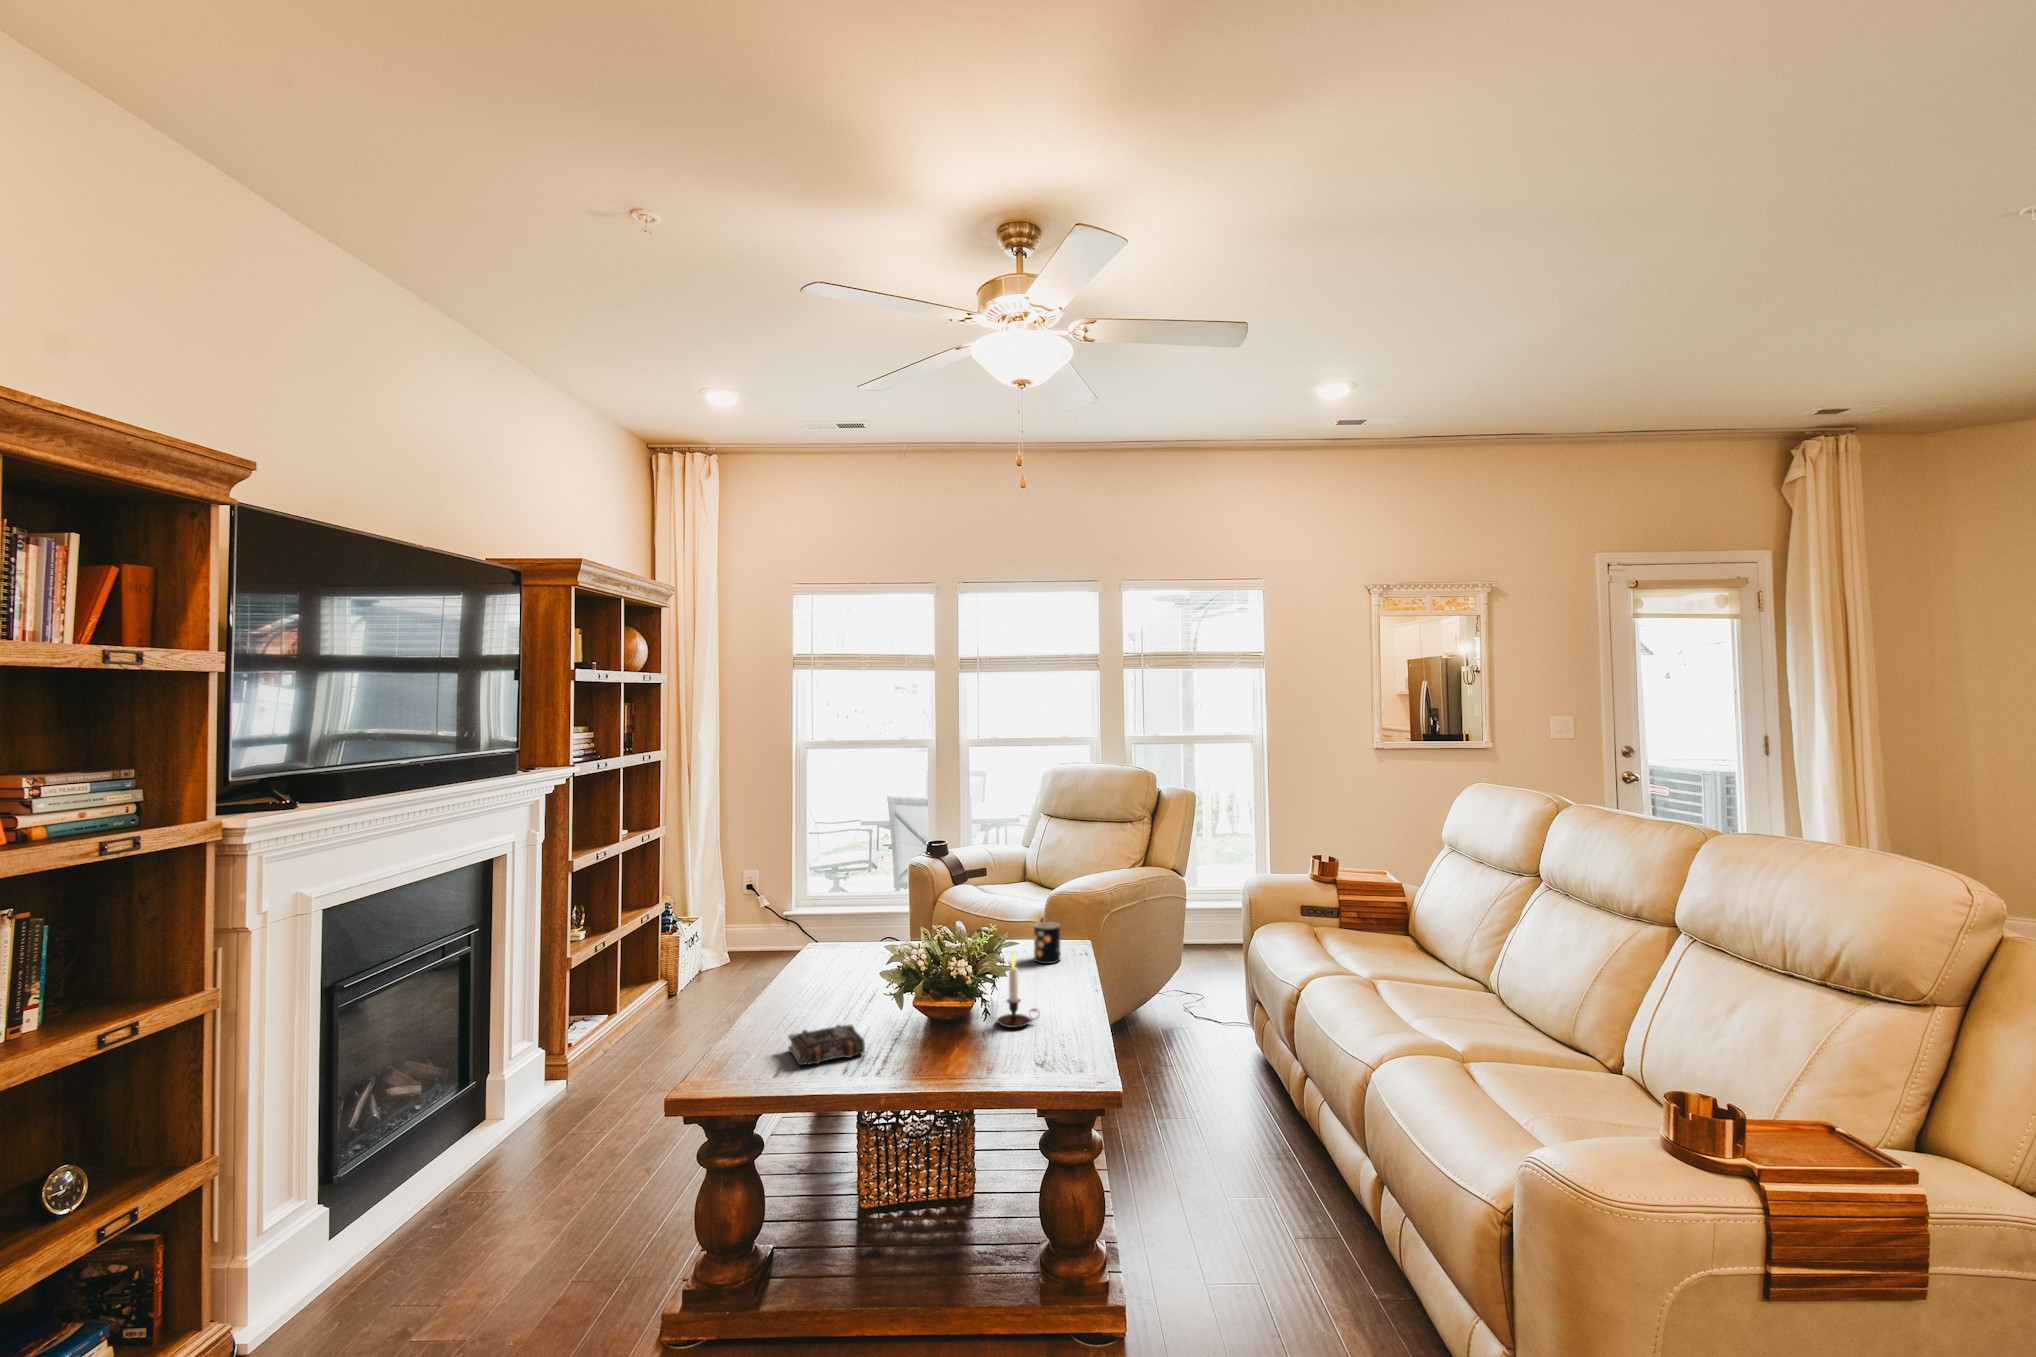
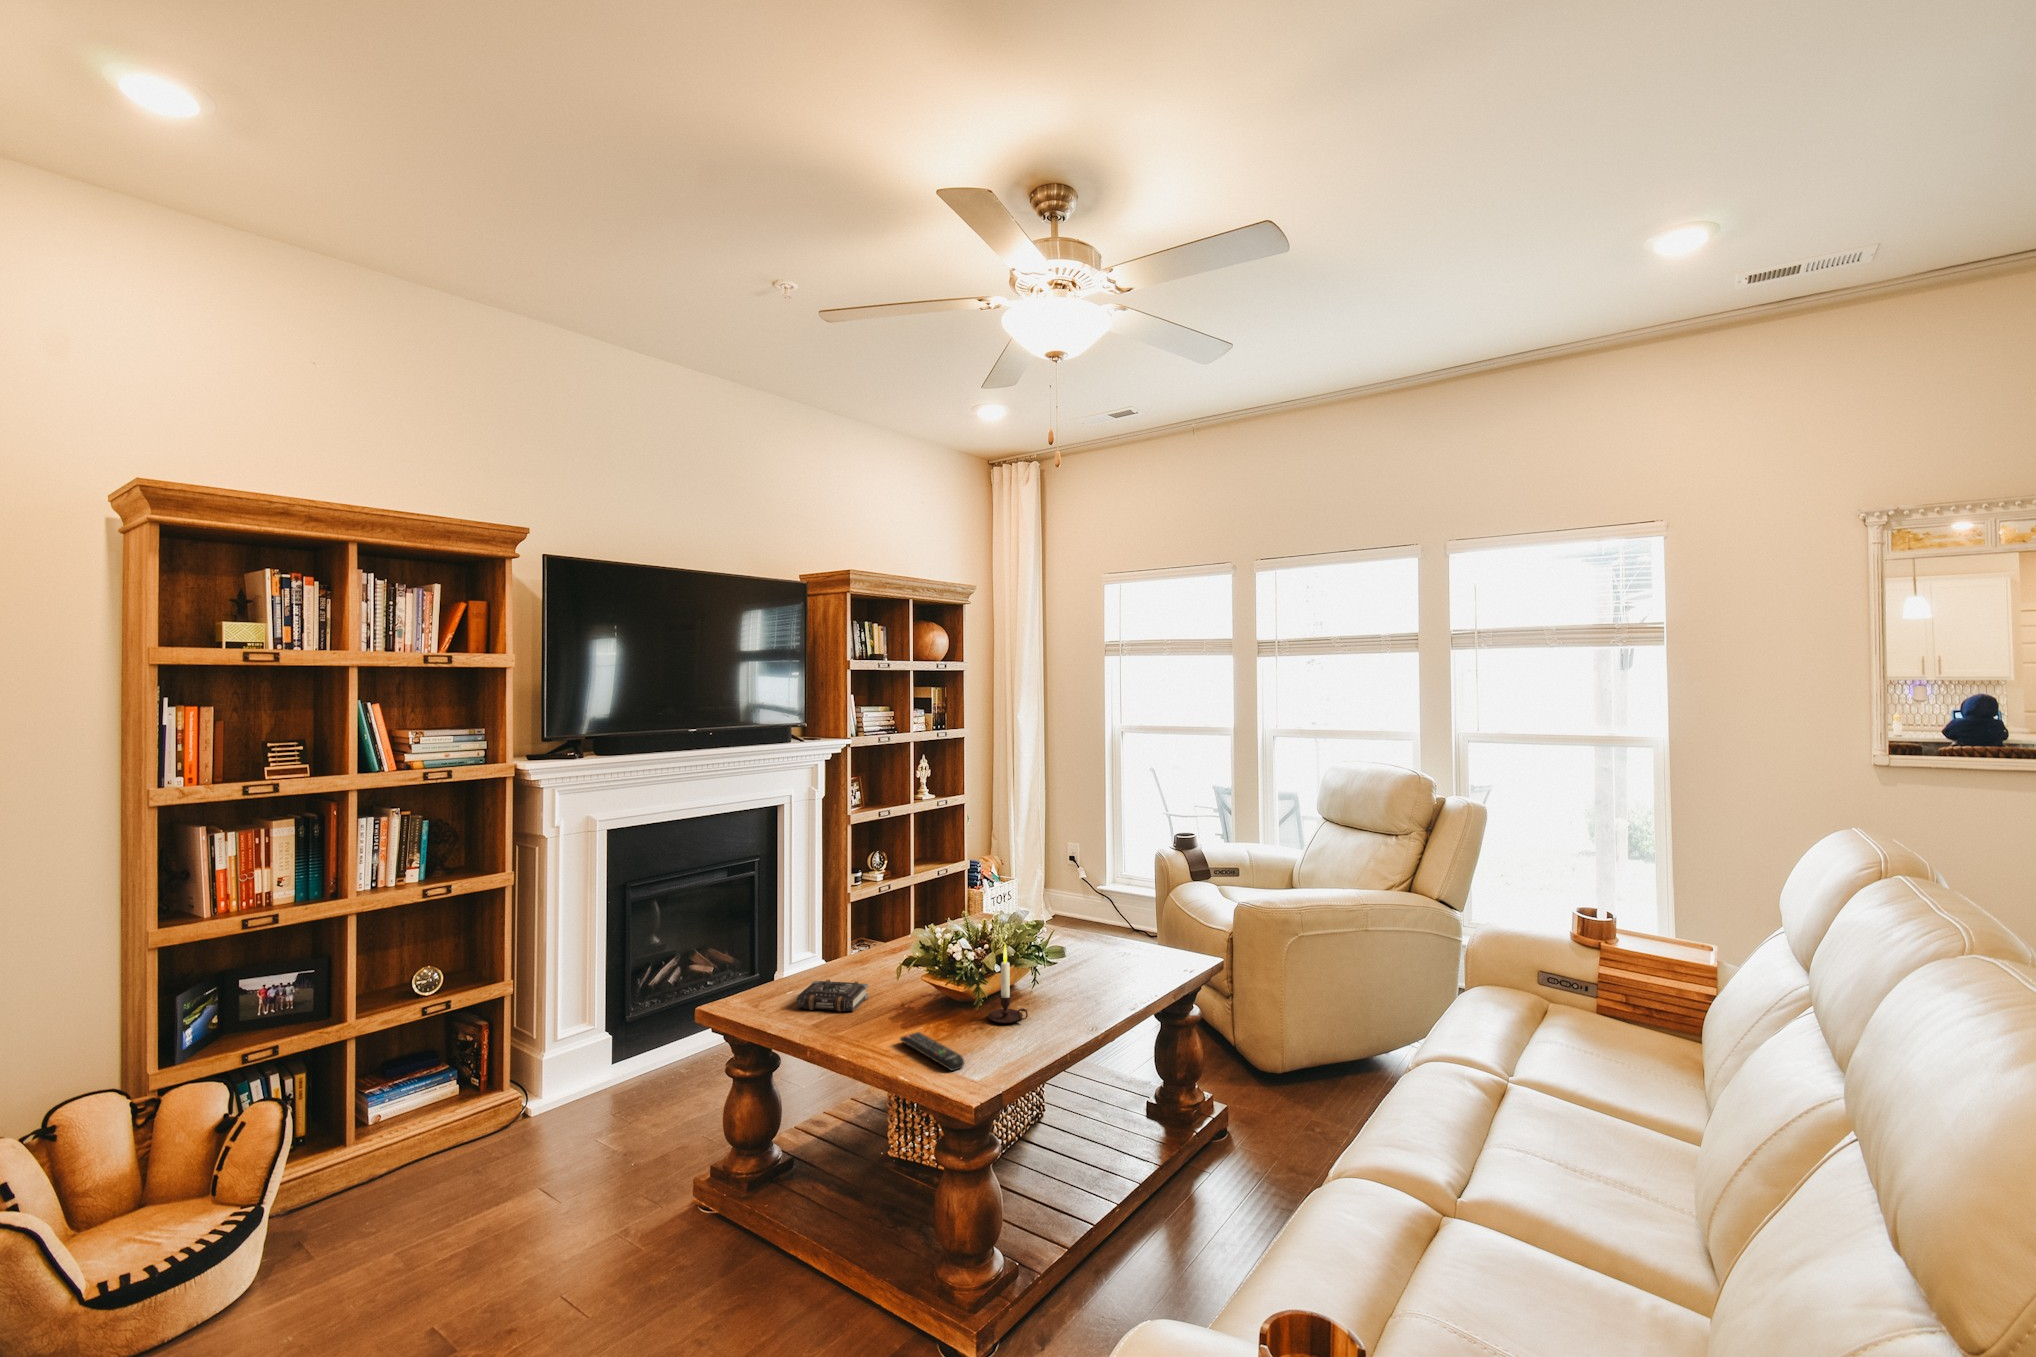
mug: present [1034,922,1060,964] -> none [1132,927,1165,973]
remote control: none [965,1050,1057,1073] -> present [900,1032,964,1071]

